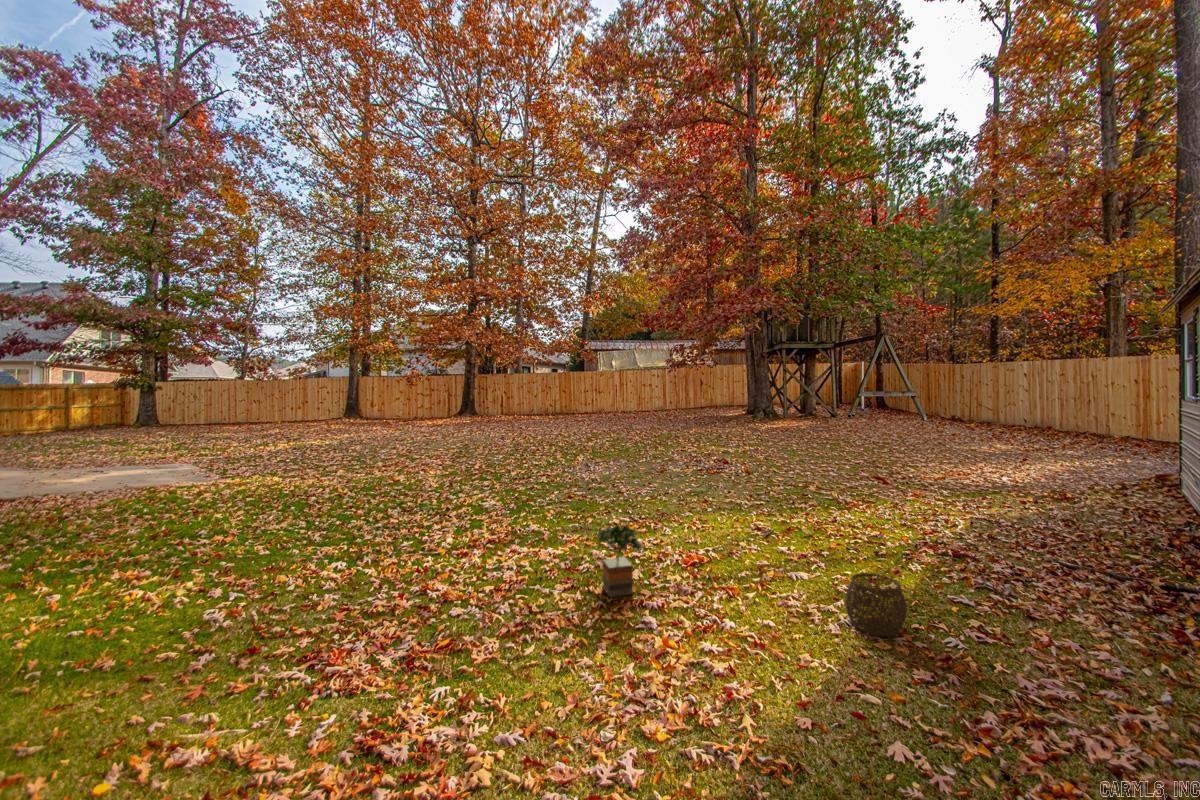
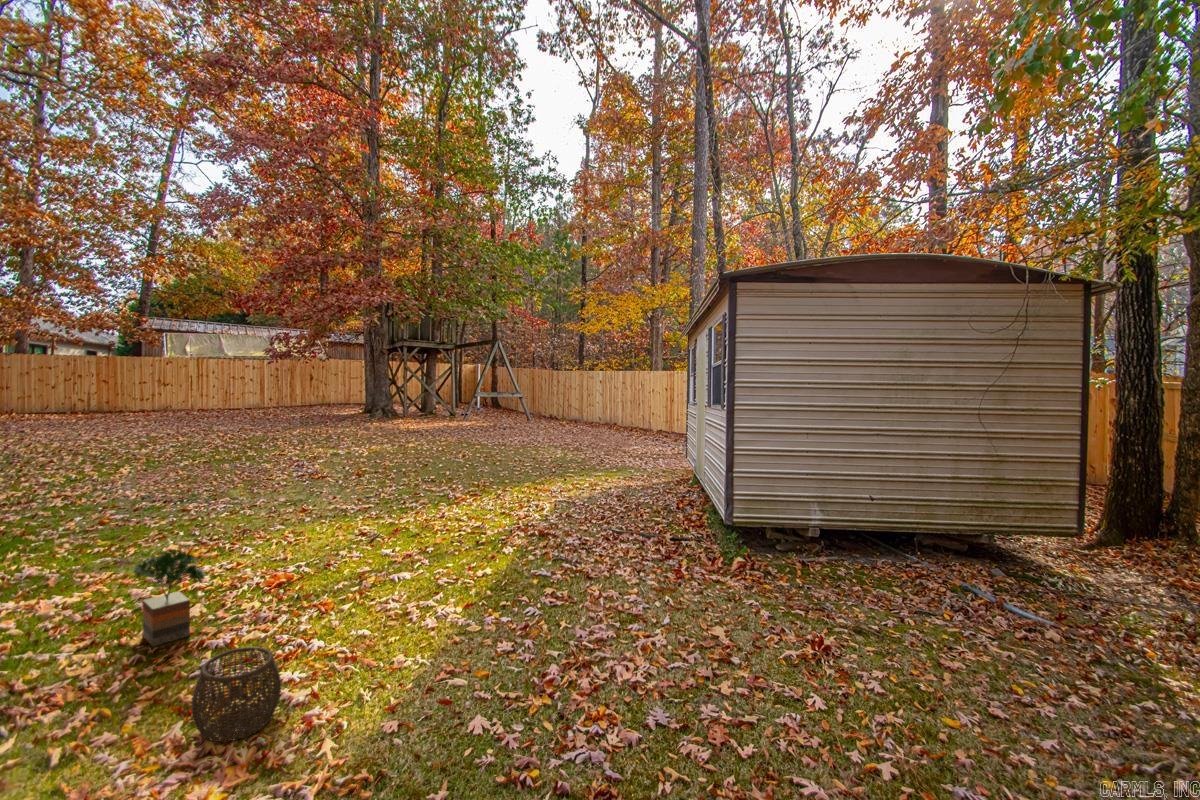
woven basket: present [845,573,907,637] -> present [191,647,281,743]

